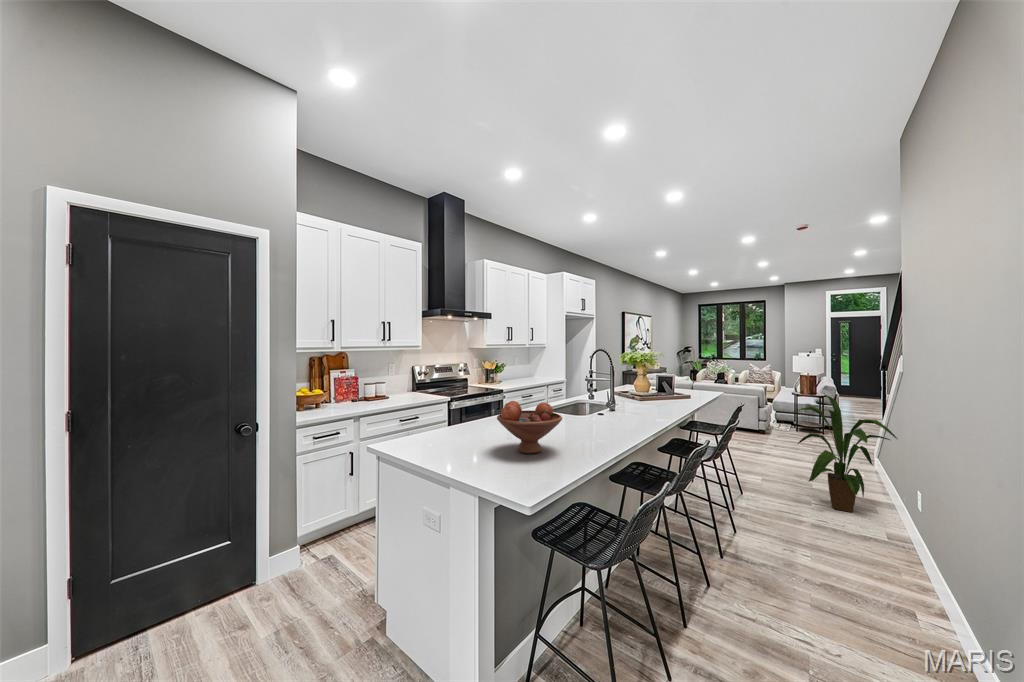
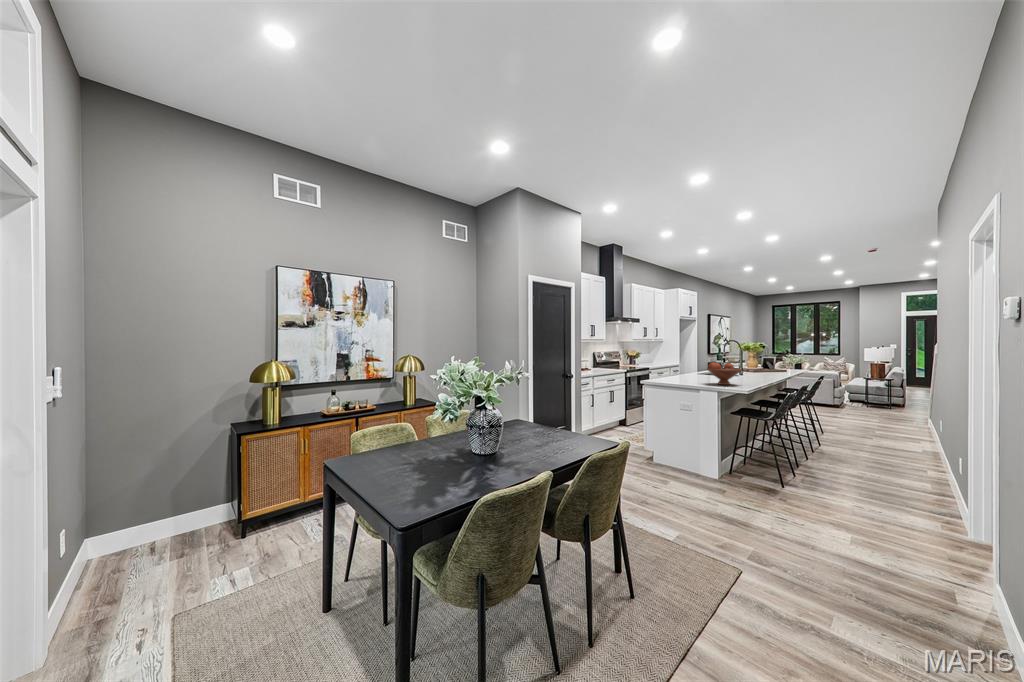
house plant: present [794,394,897,512] -> none [861,370,935,444]

